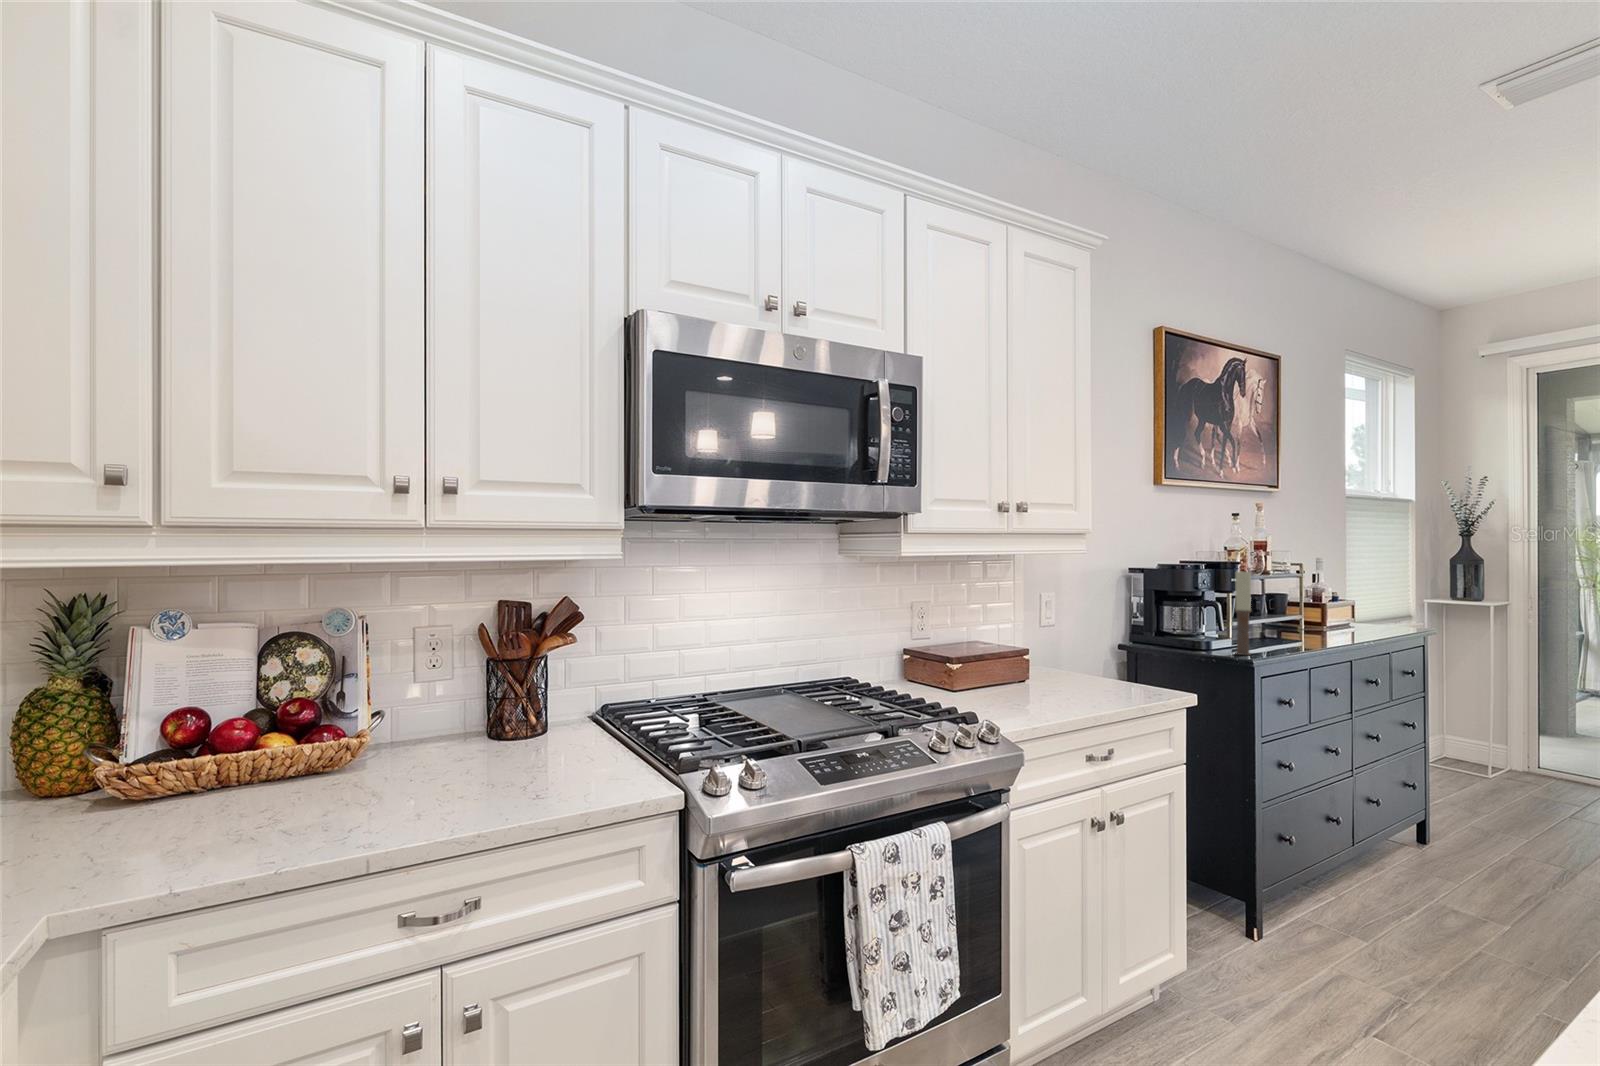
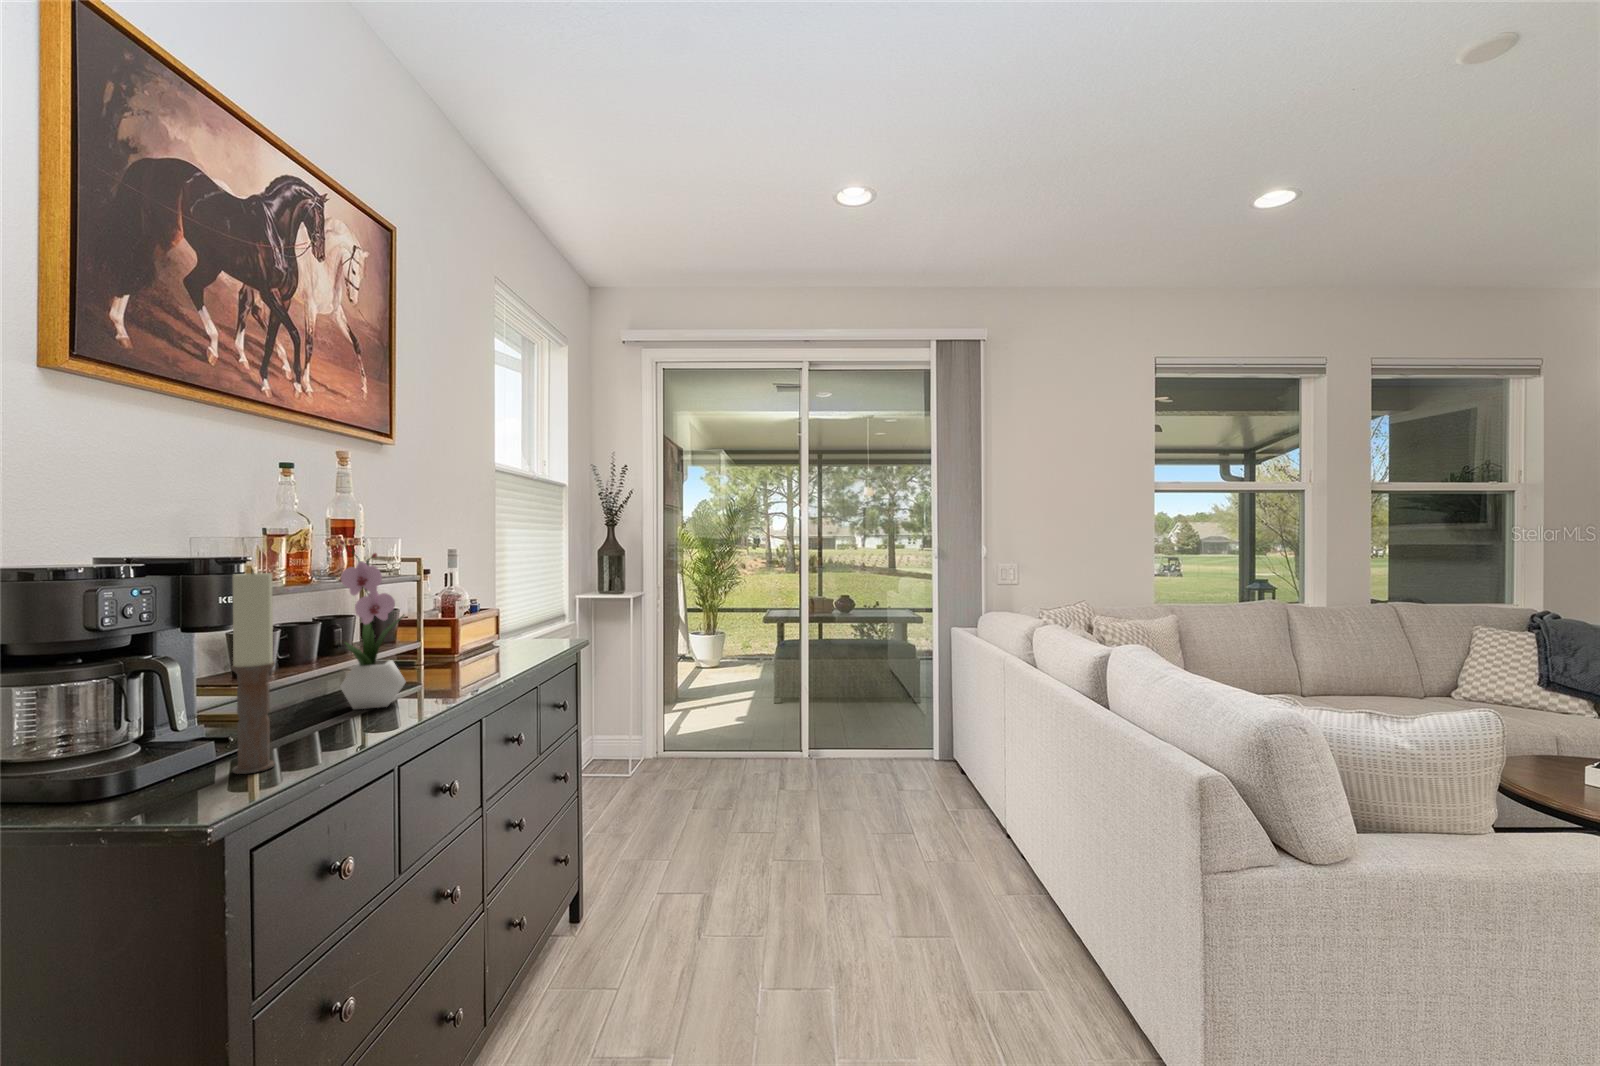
flower arrangement: none [1263,555,1299,645] -> present [340,539,406,709]

